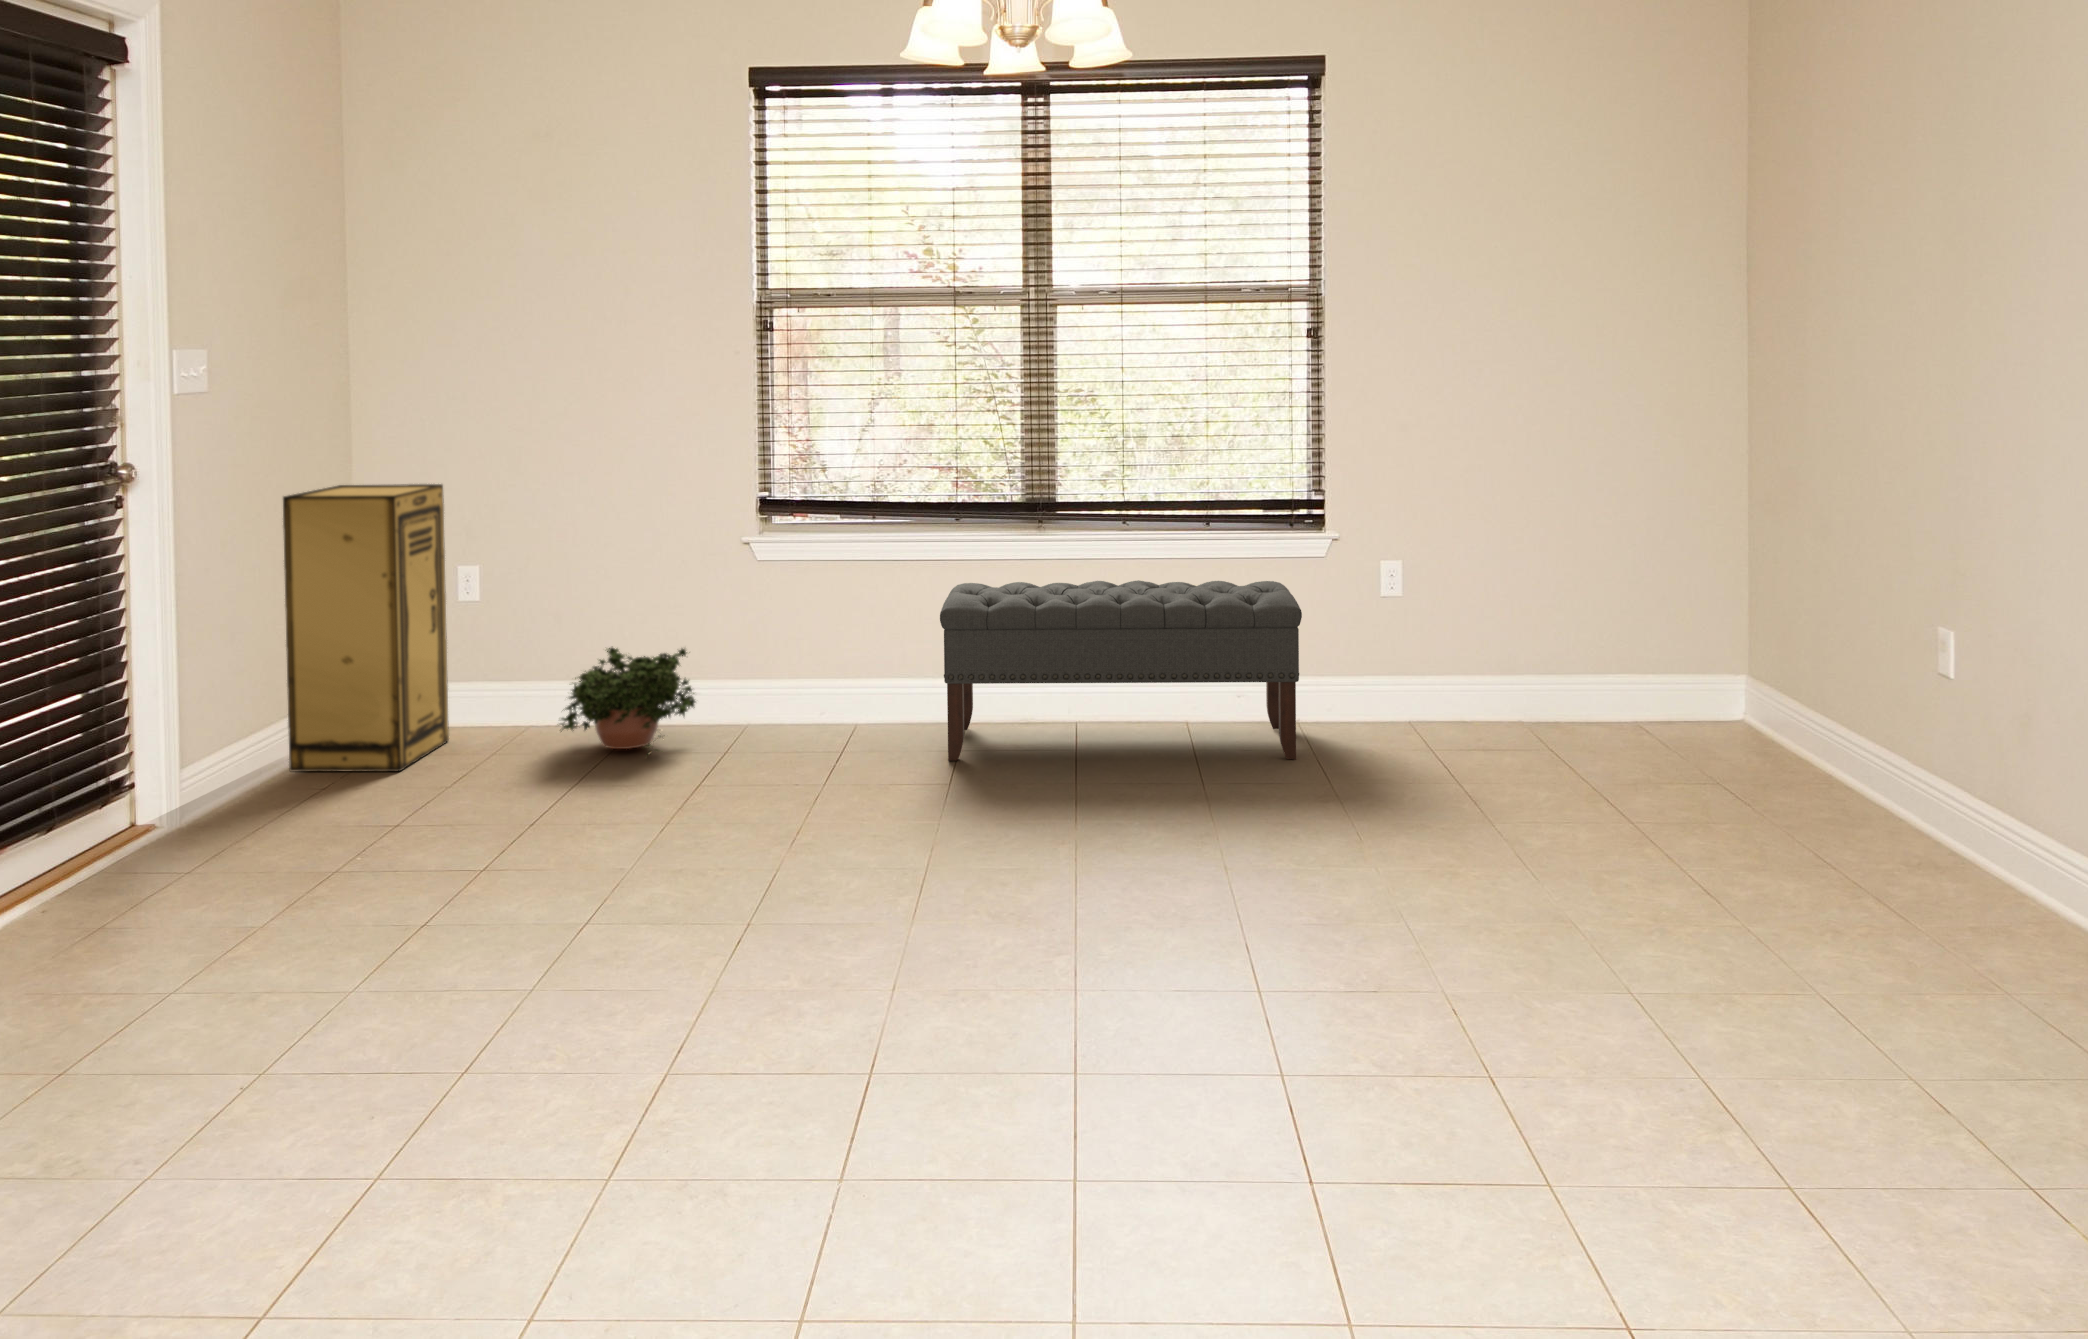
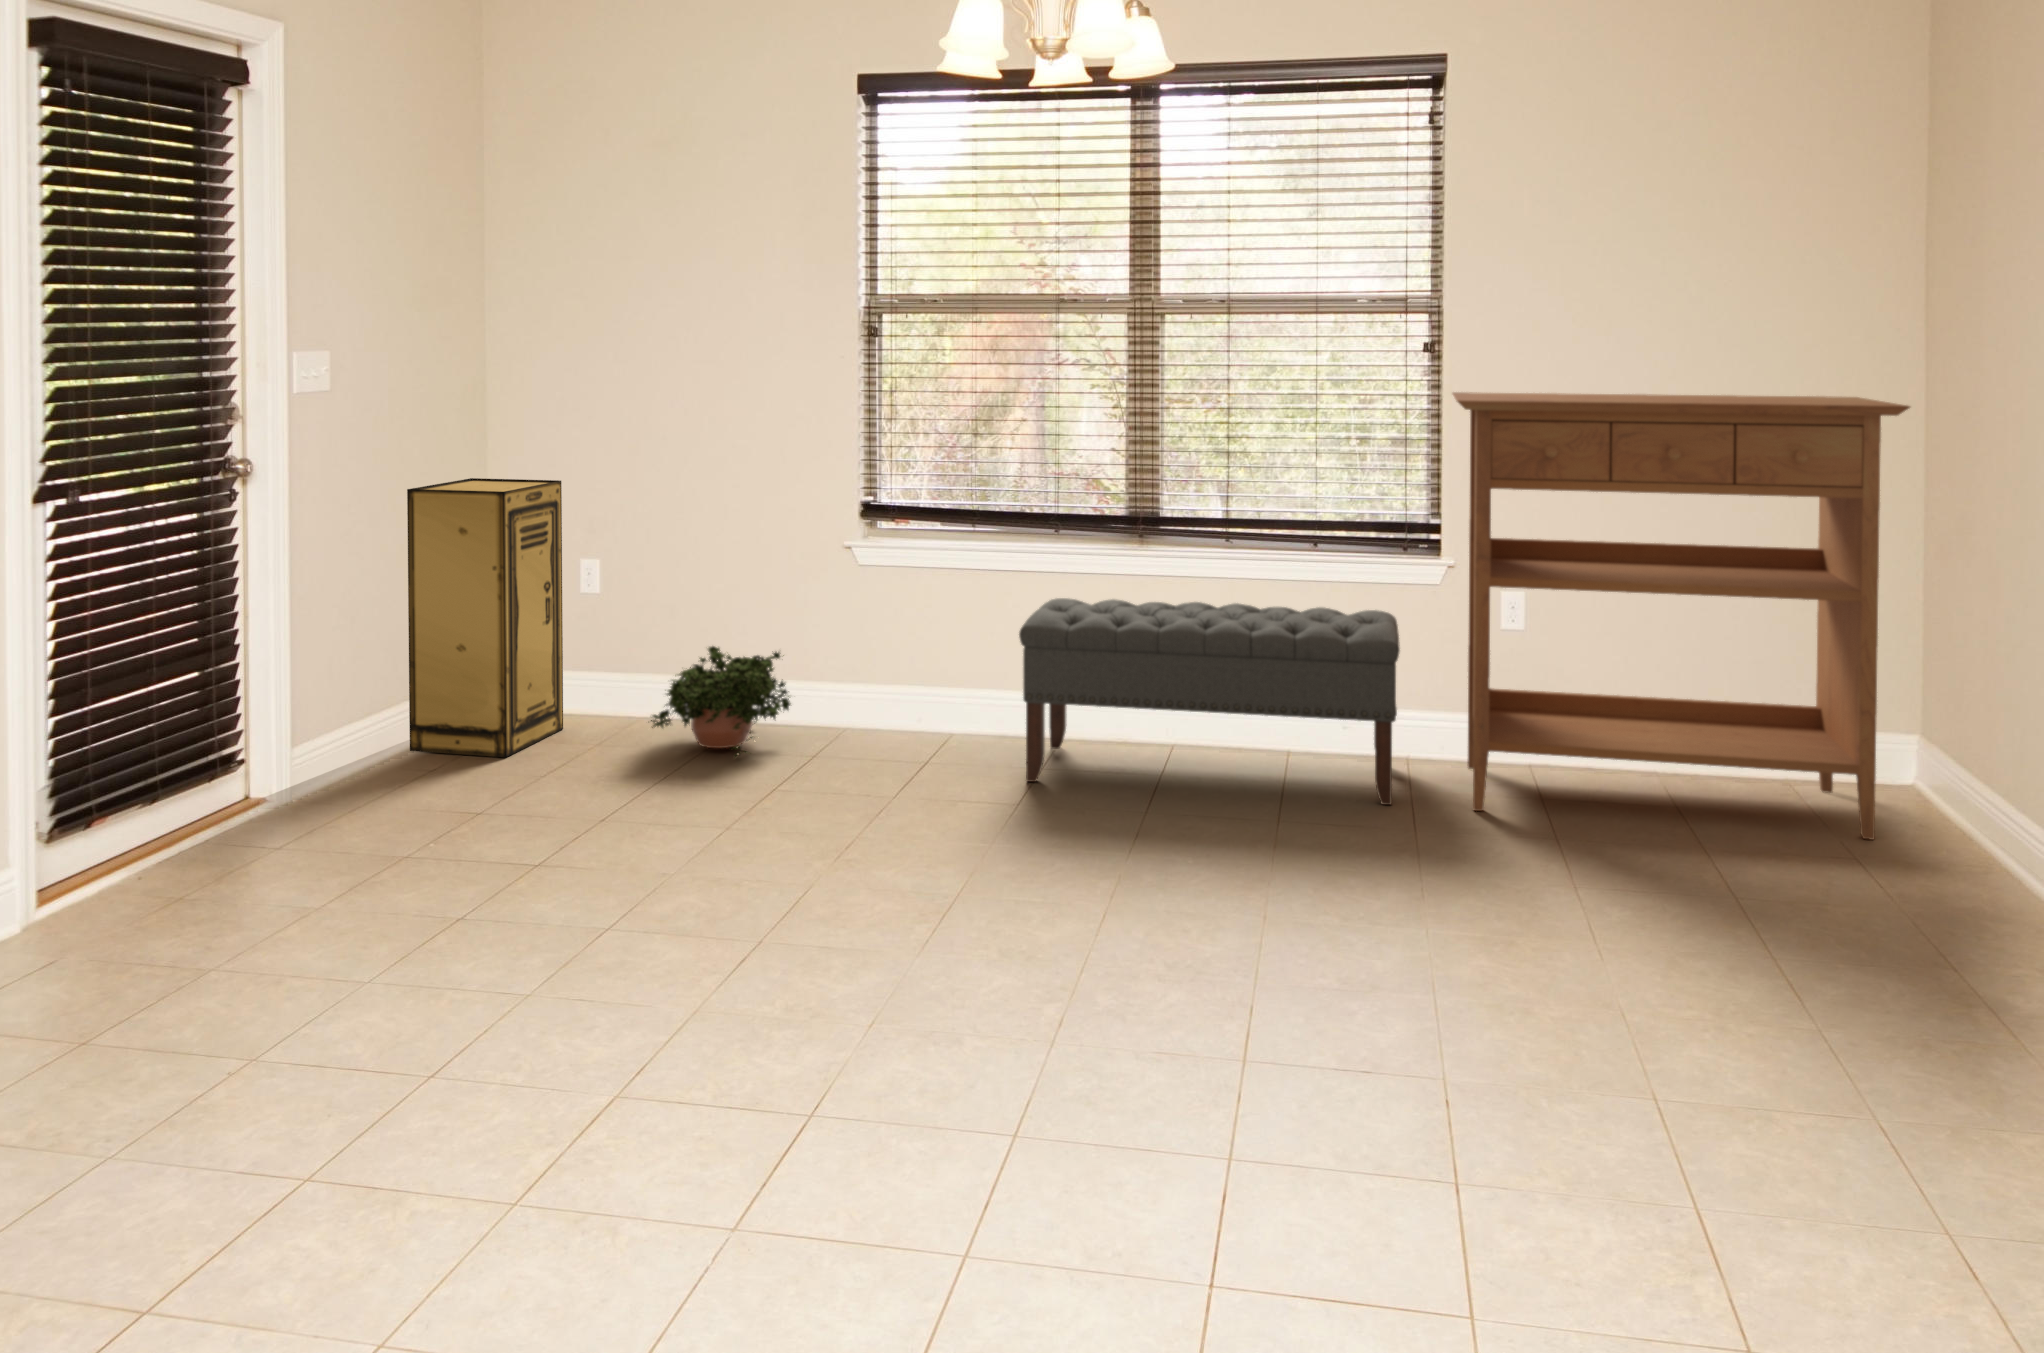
console table: none [1332,373,1740,760] -> present [1452,392,1910,840]

